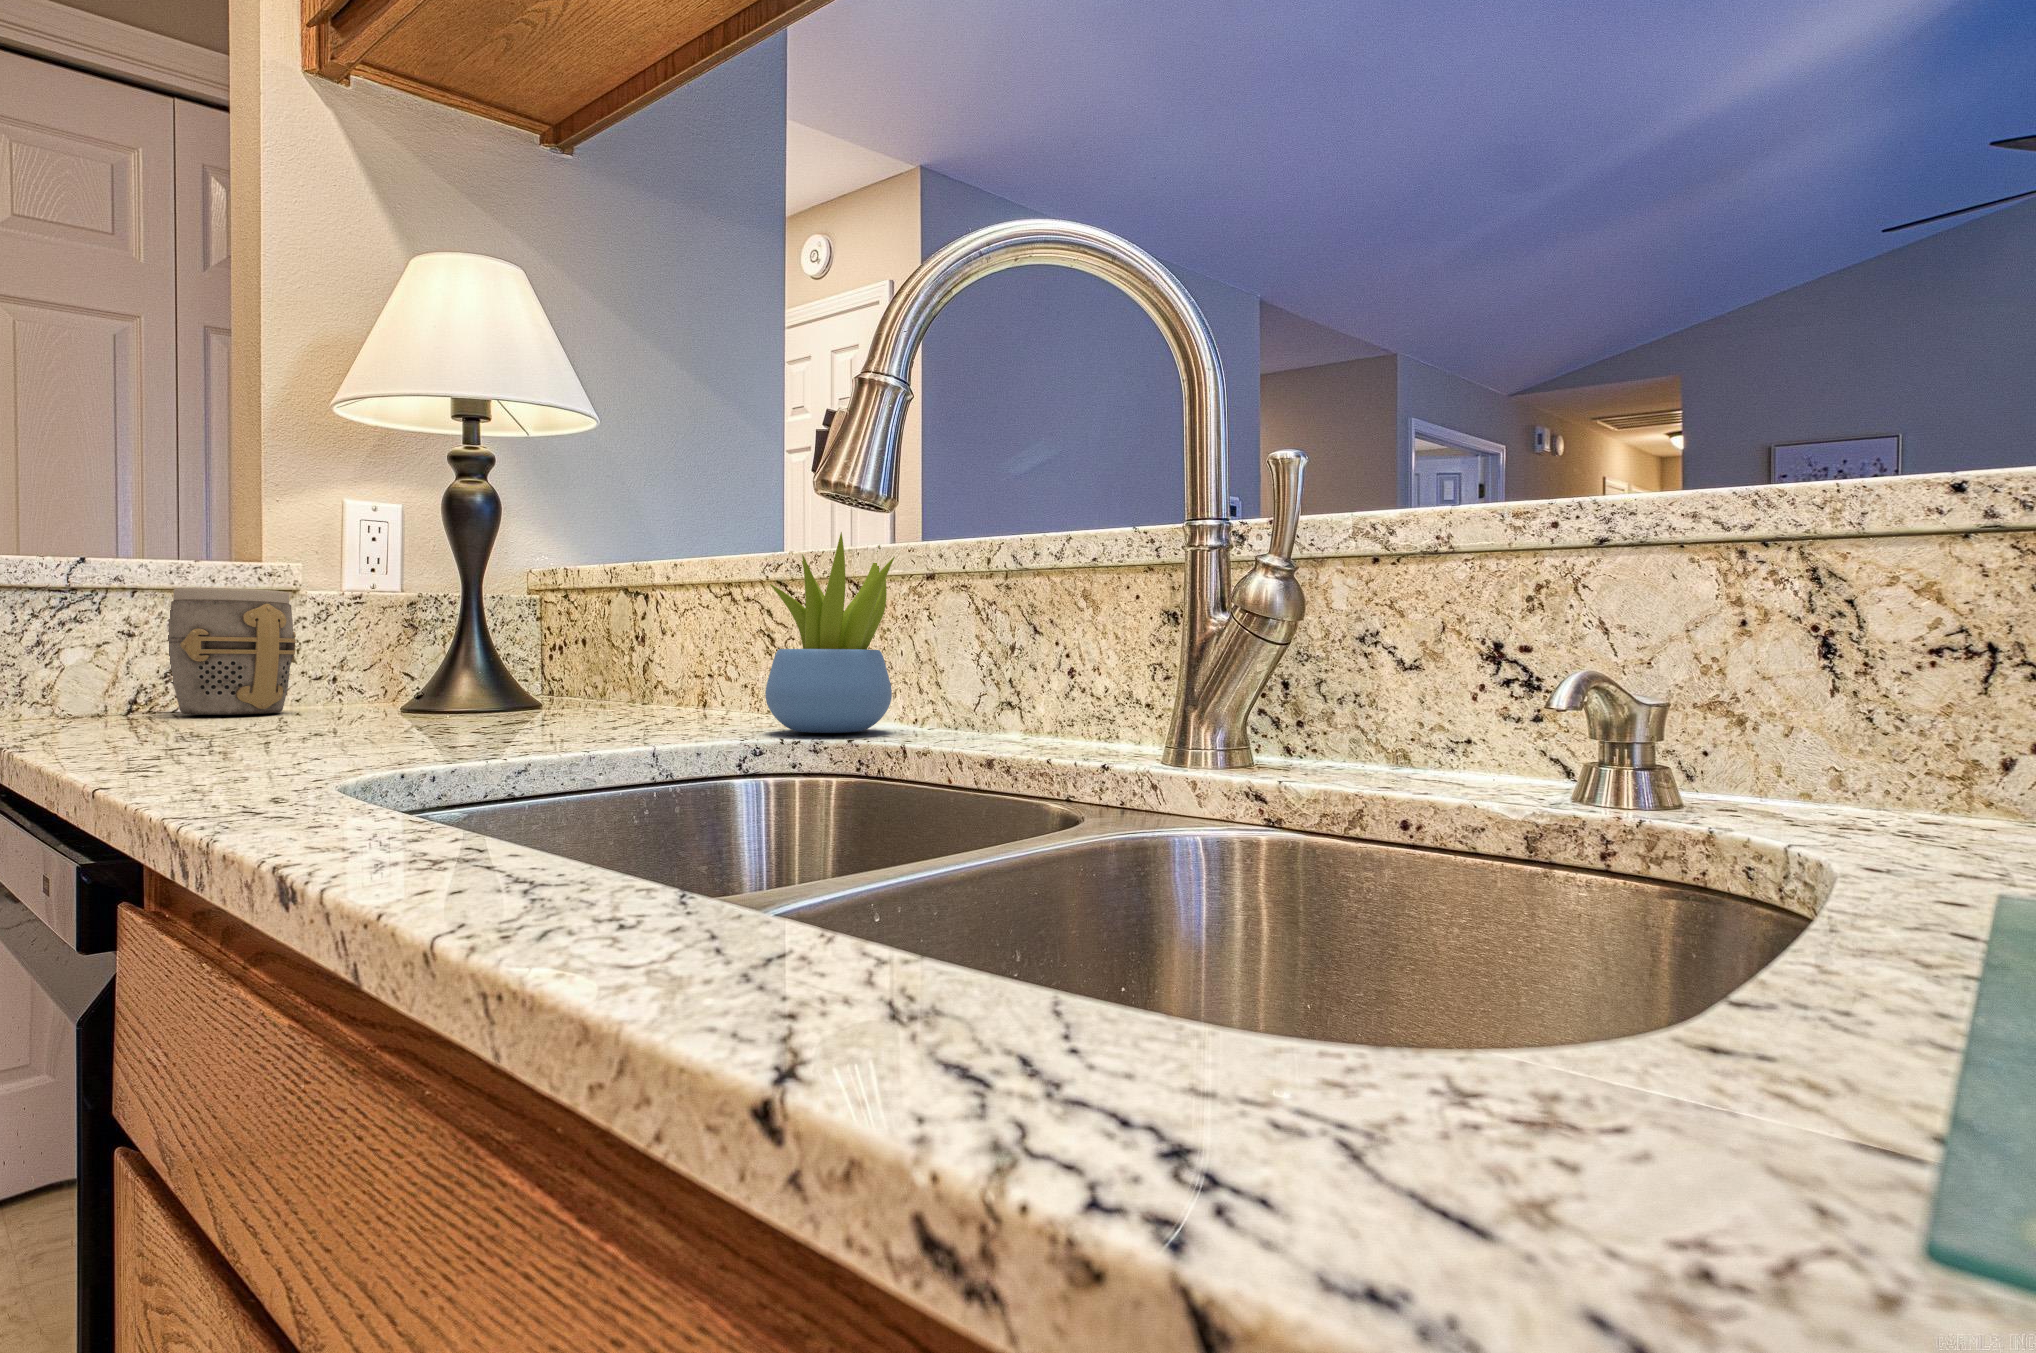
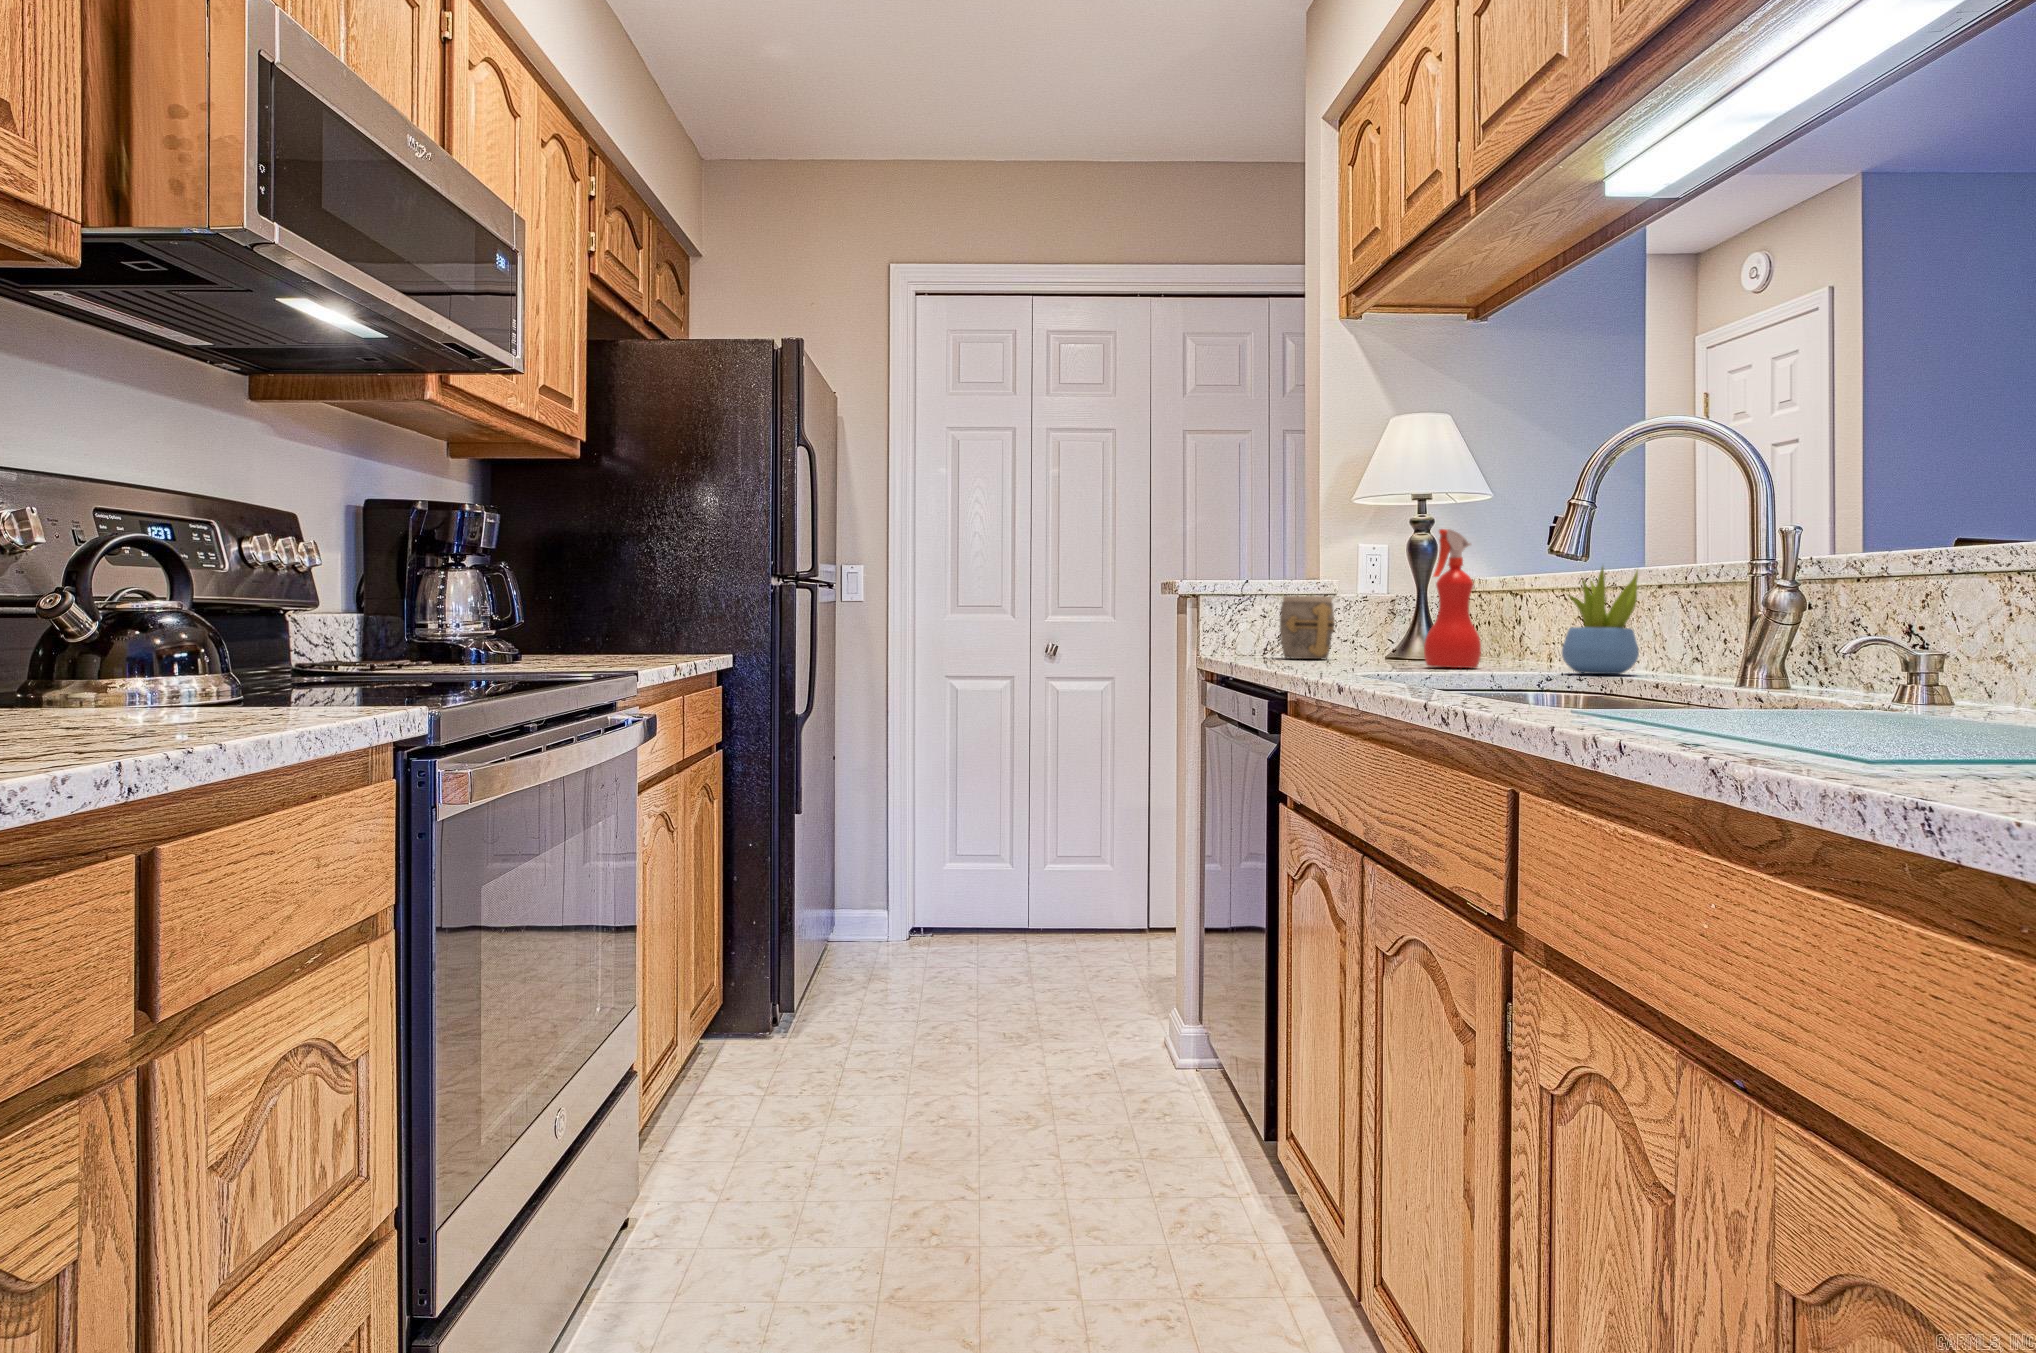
spray bottle: none [492,455,603,728] -> present [1424,529,1481,668]

